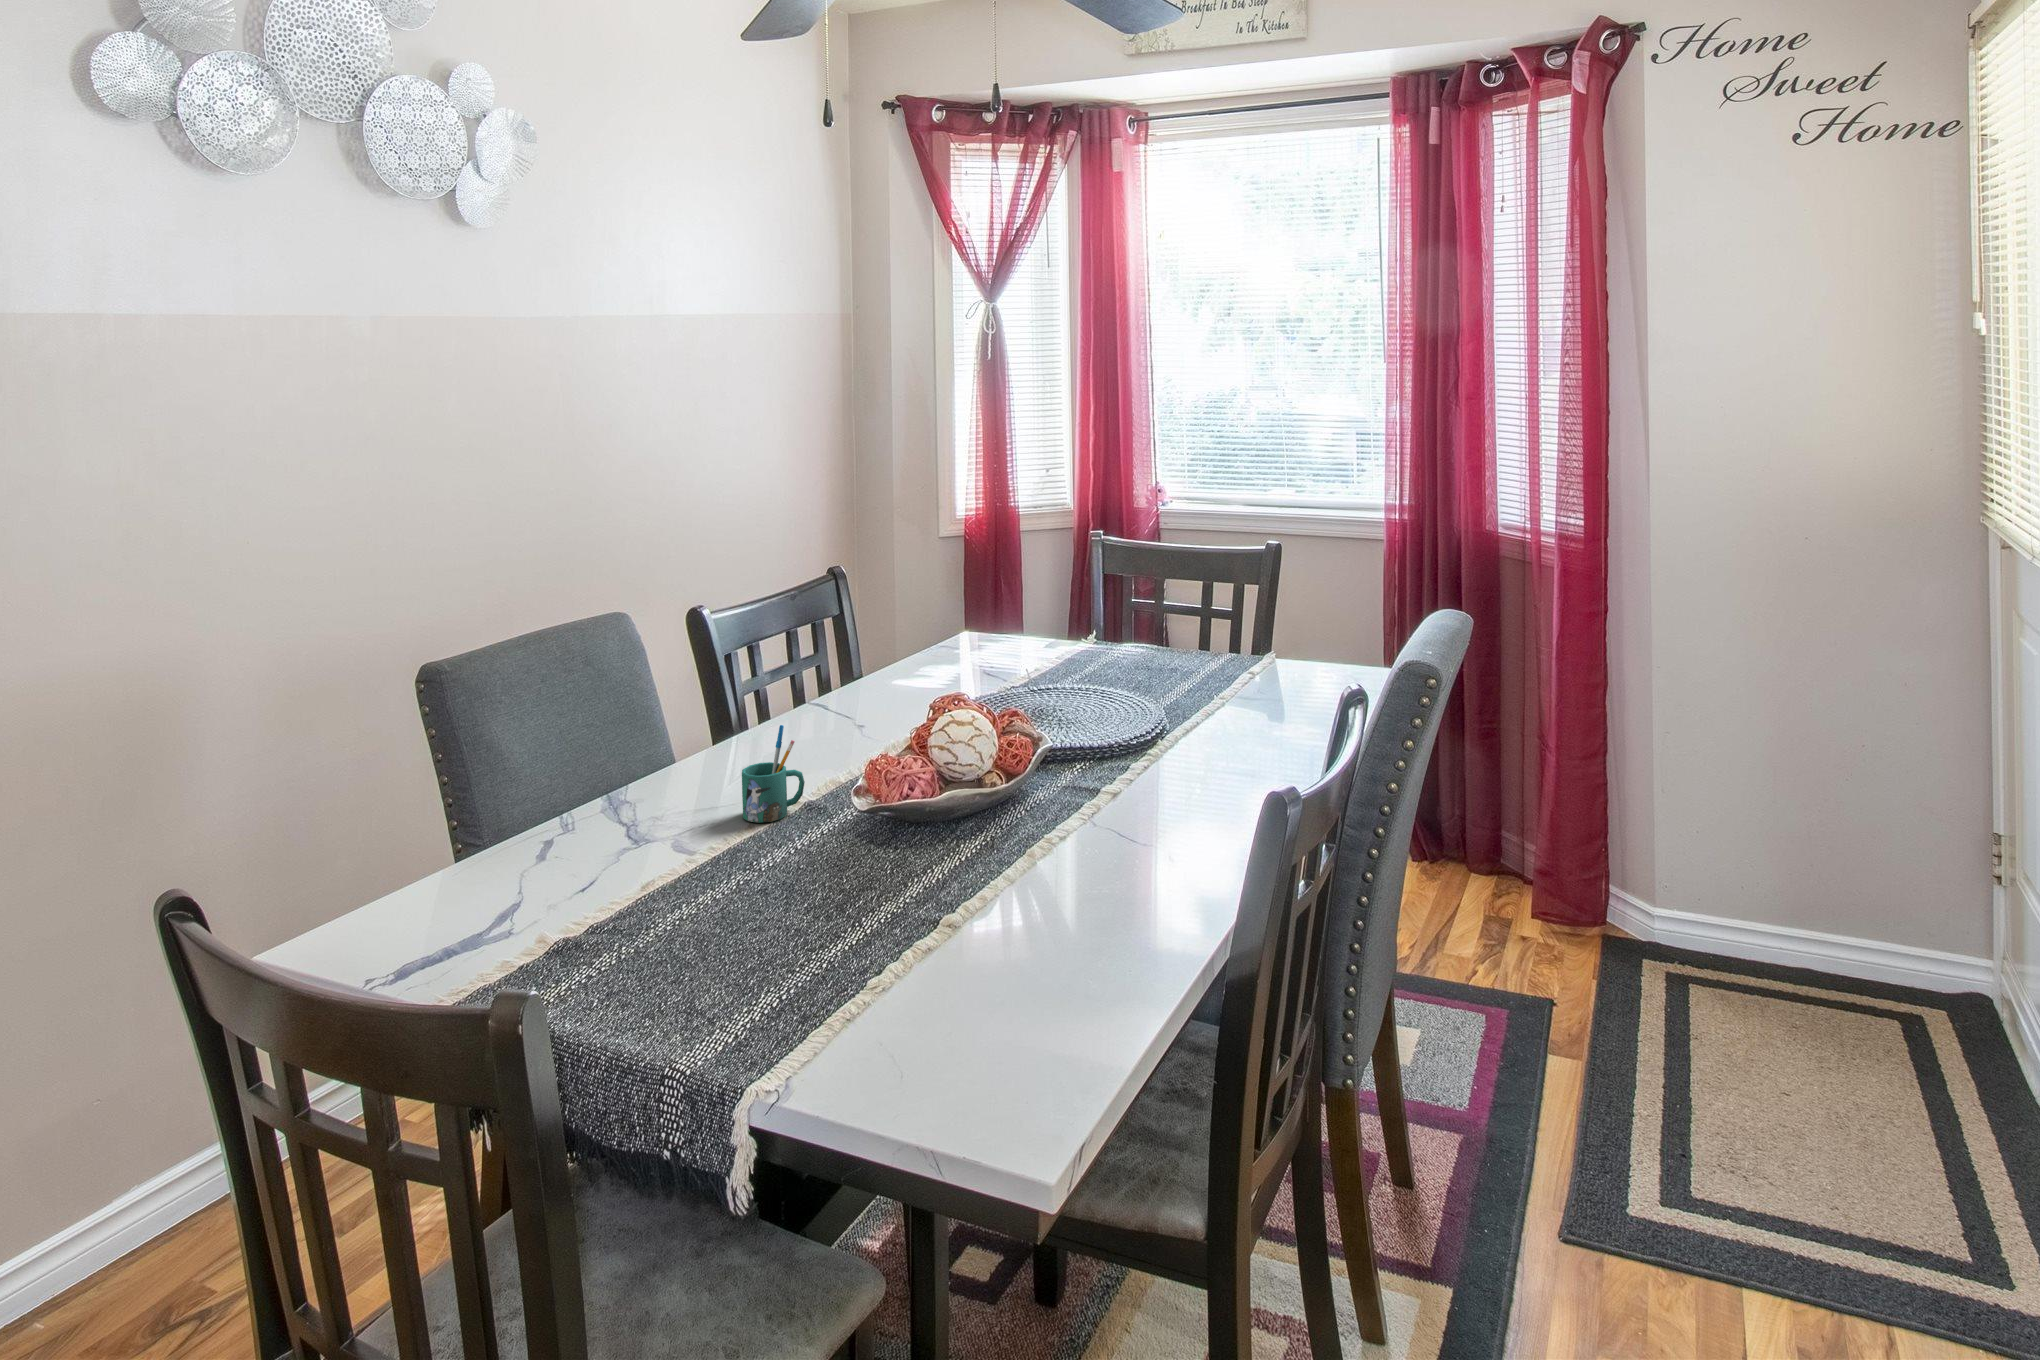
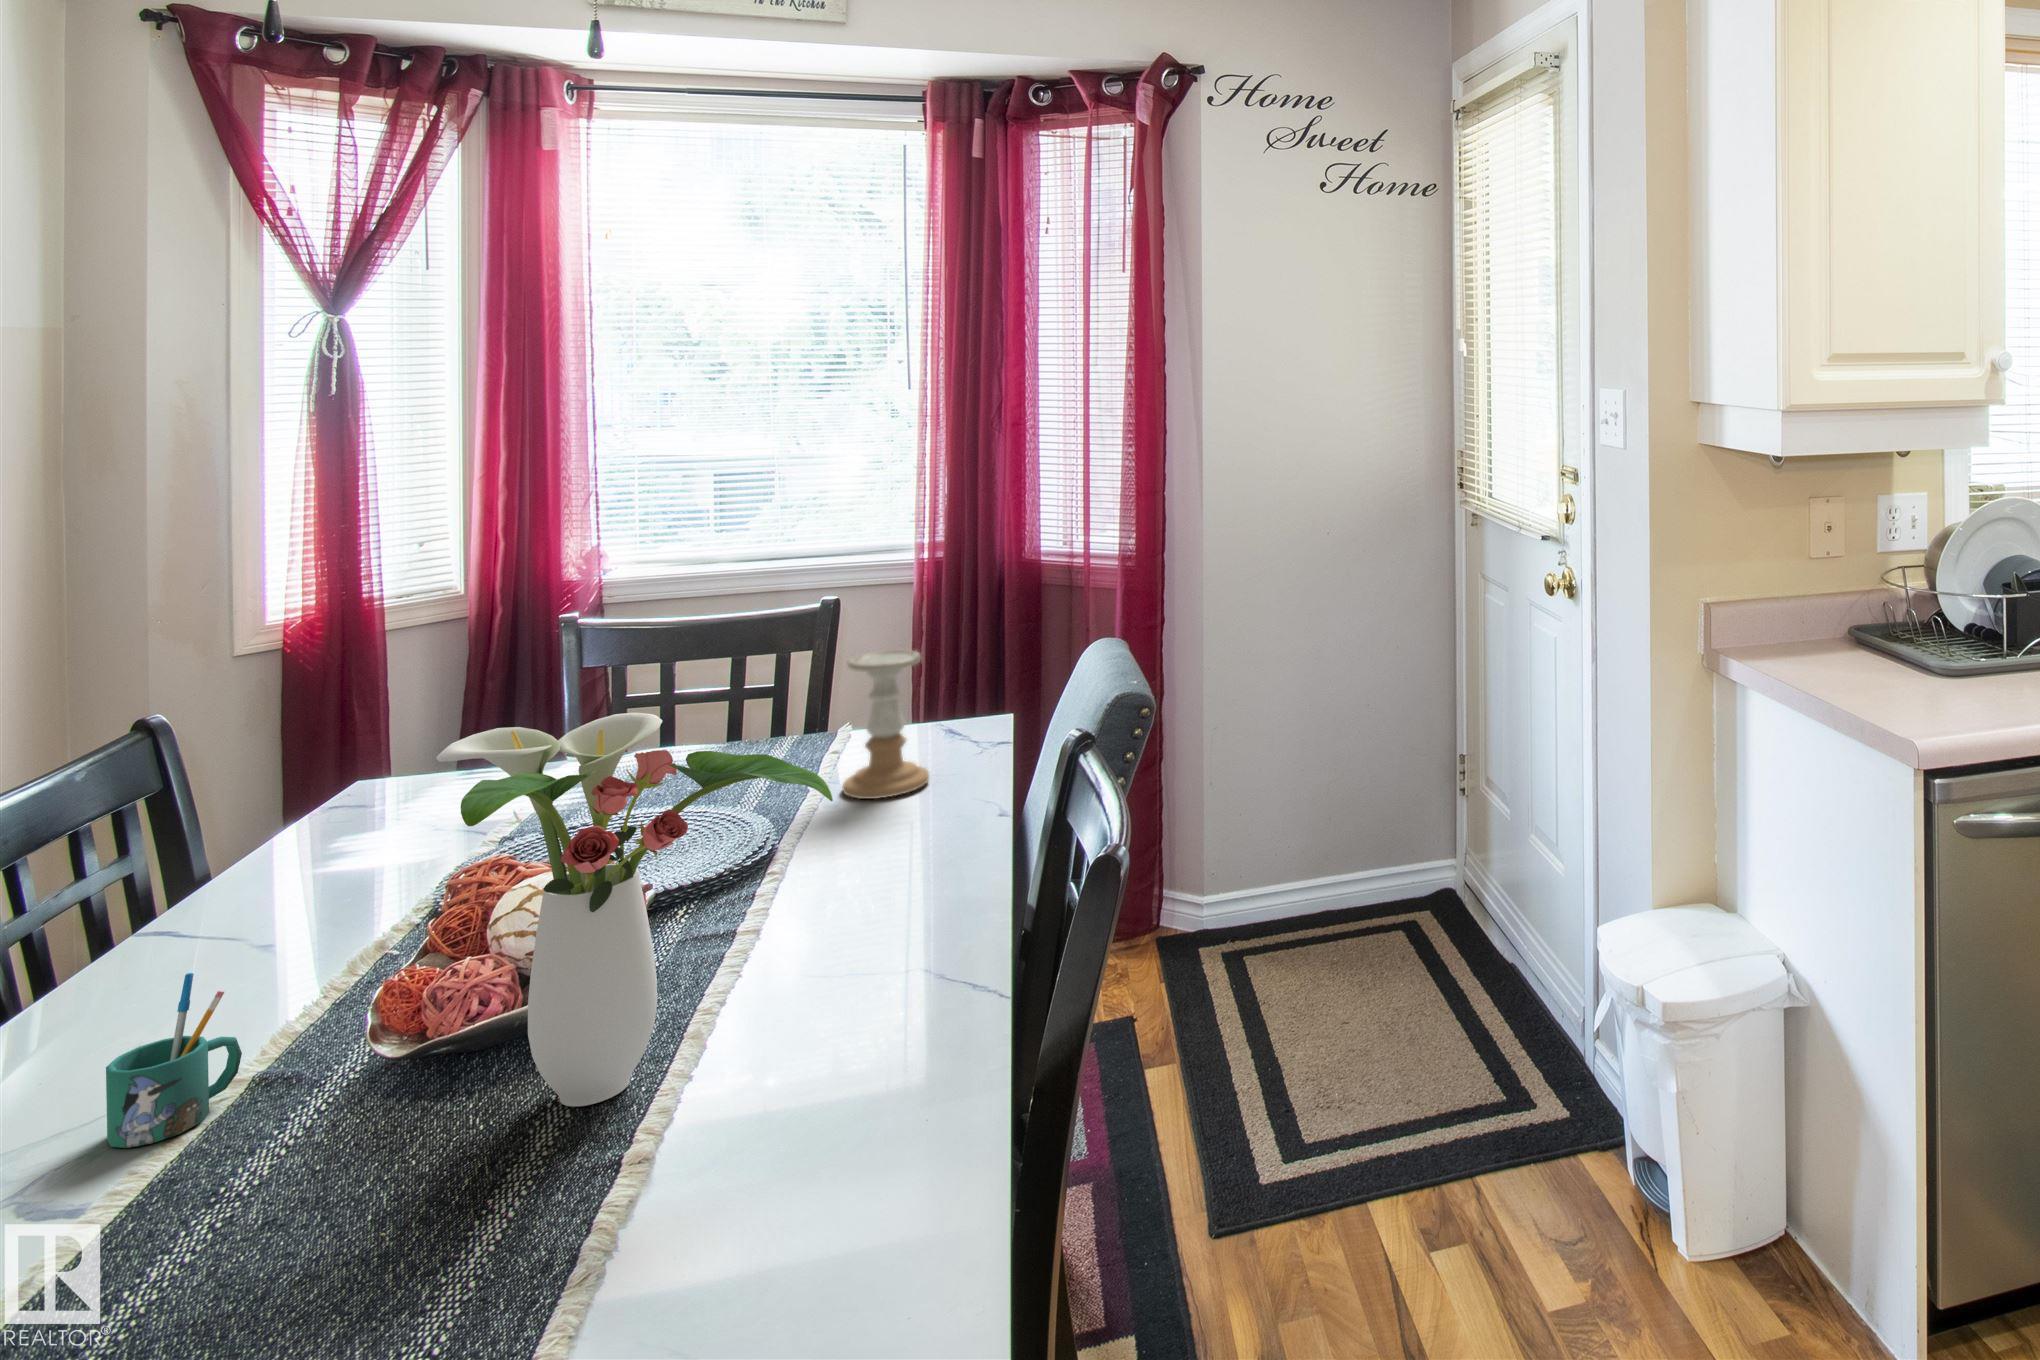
candle holder: none [1228,592,1297,719] -> present [842,650,929,799]
flower arrangement: none [847,599,1093,880] -> present [436,713,833,1107]

